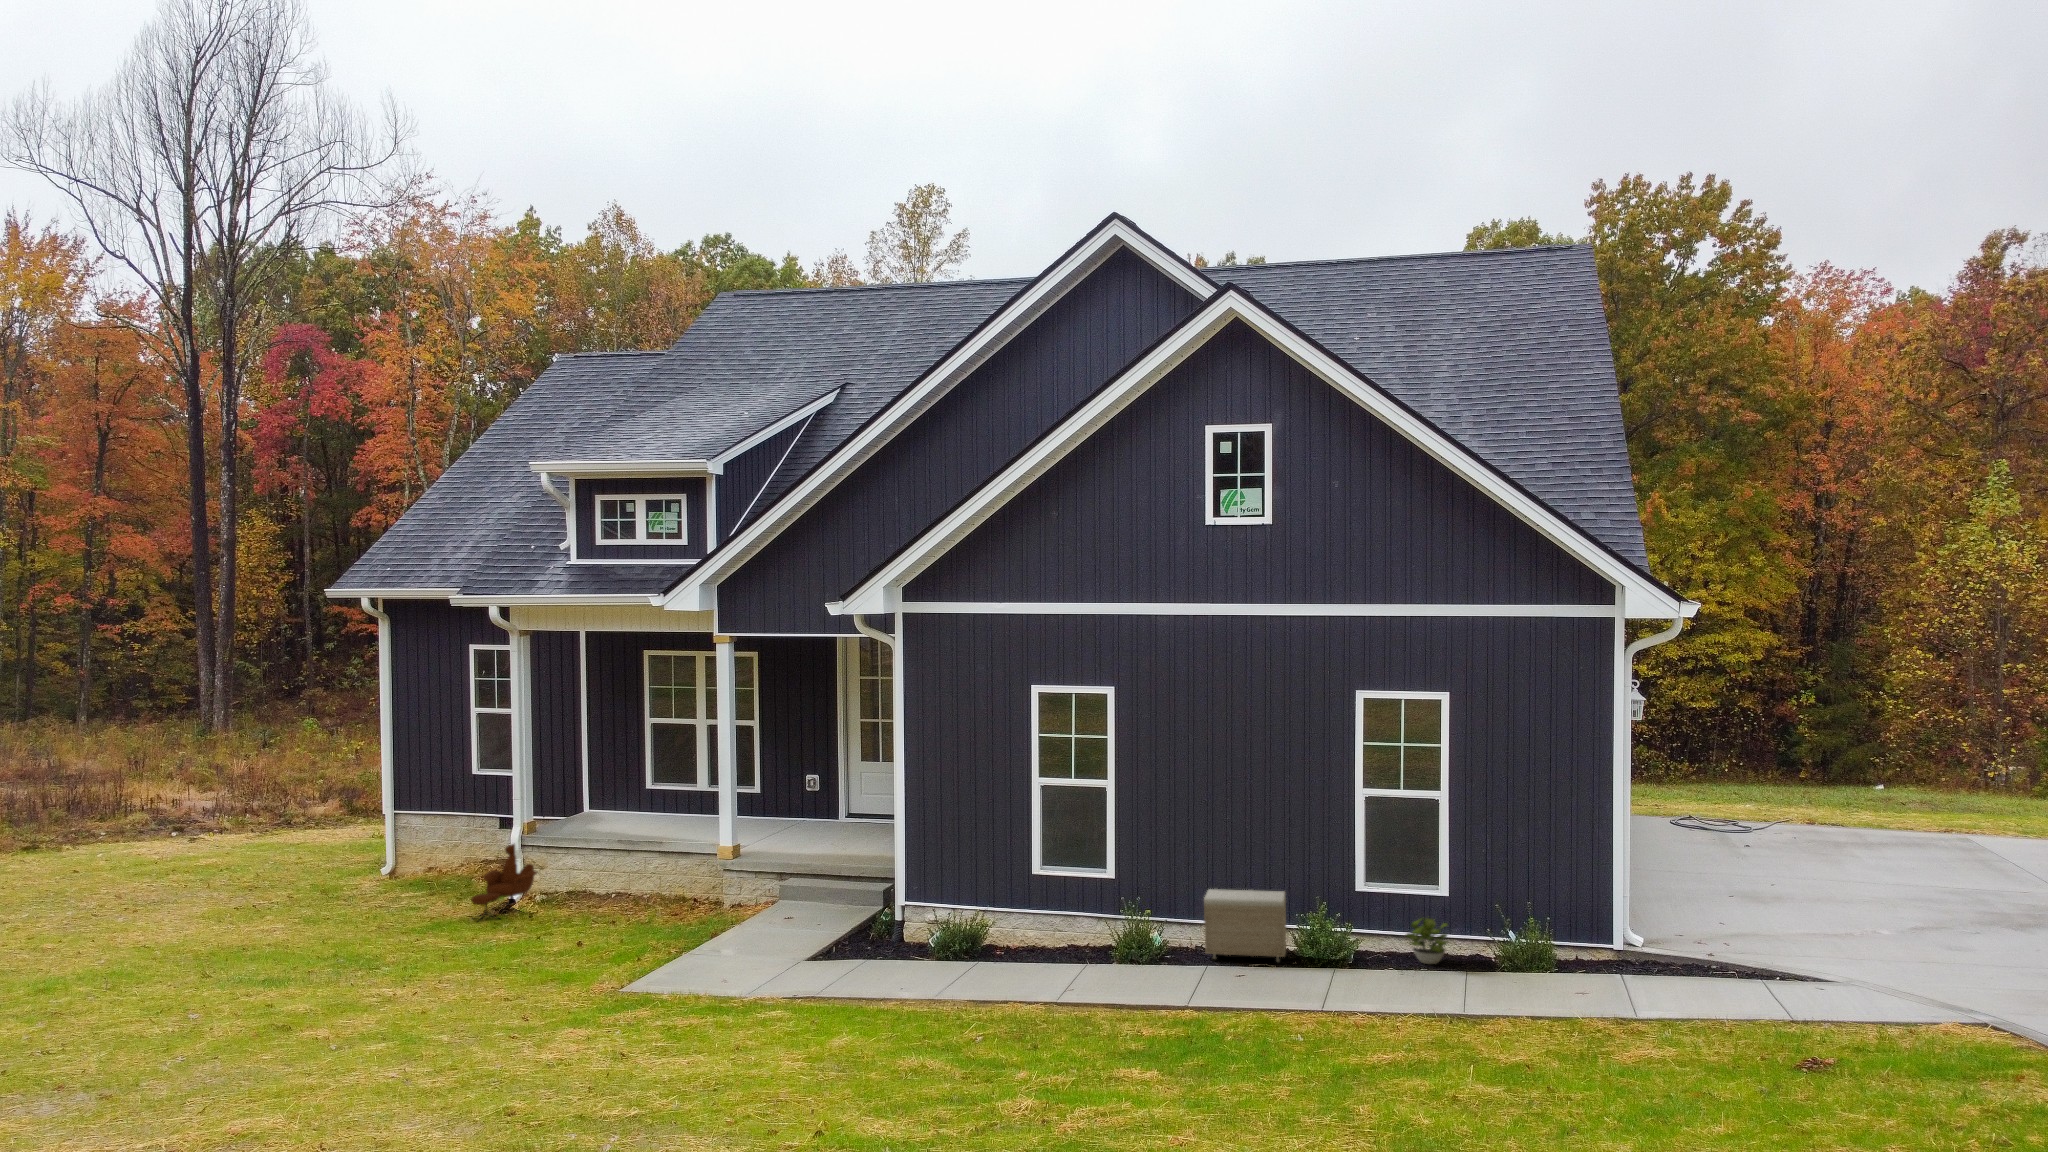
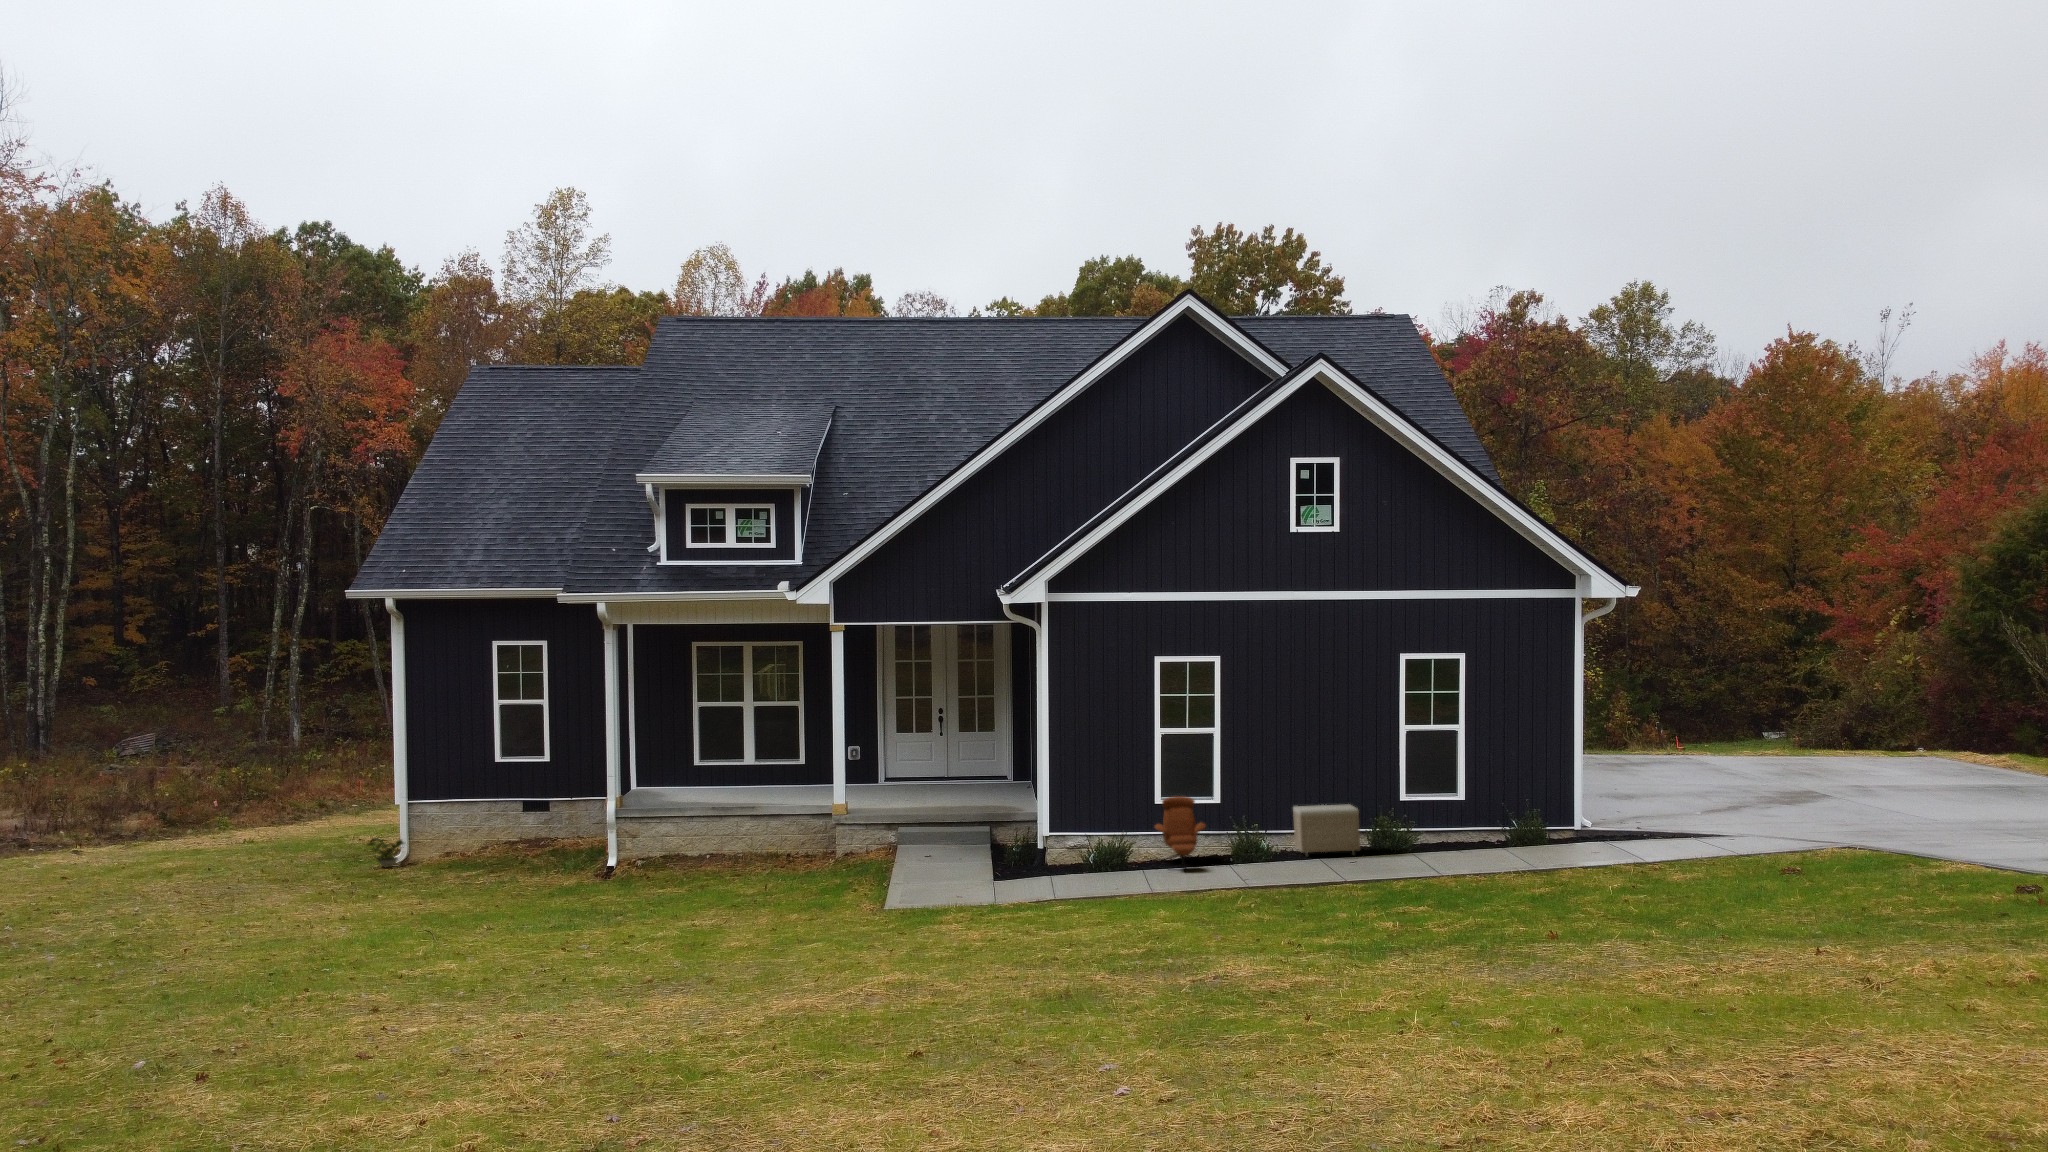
lounge chair: present [471,844,537,918] -> present [1154,796,1206,869]
potted plant: present [1406,916,1448,964] -> present [368,838,404,868]

